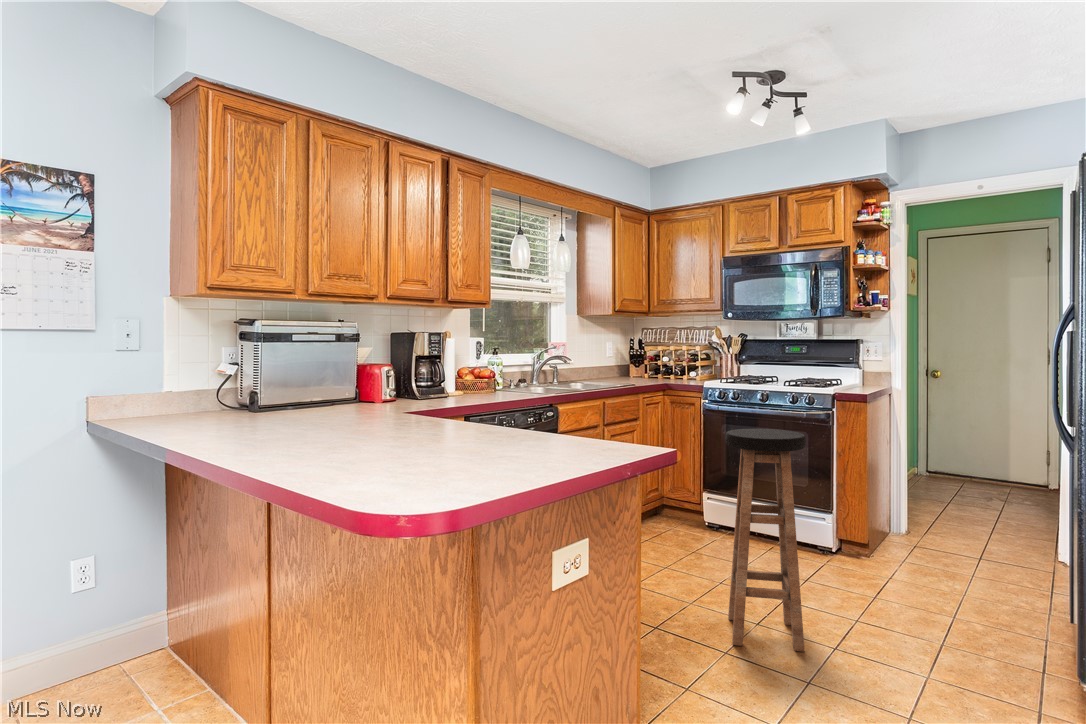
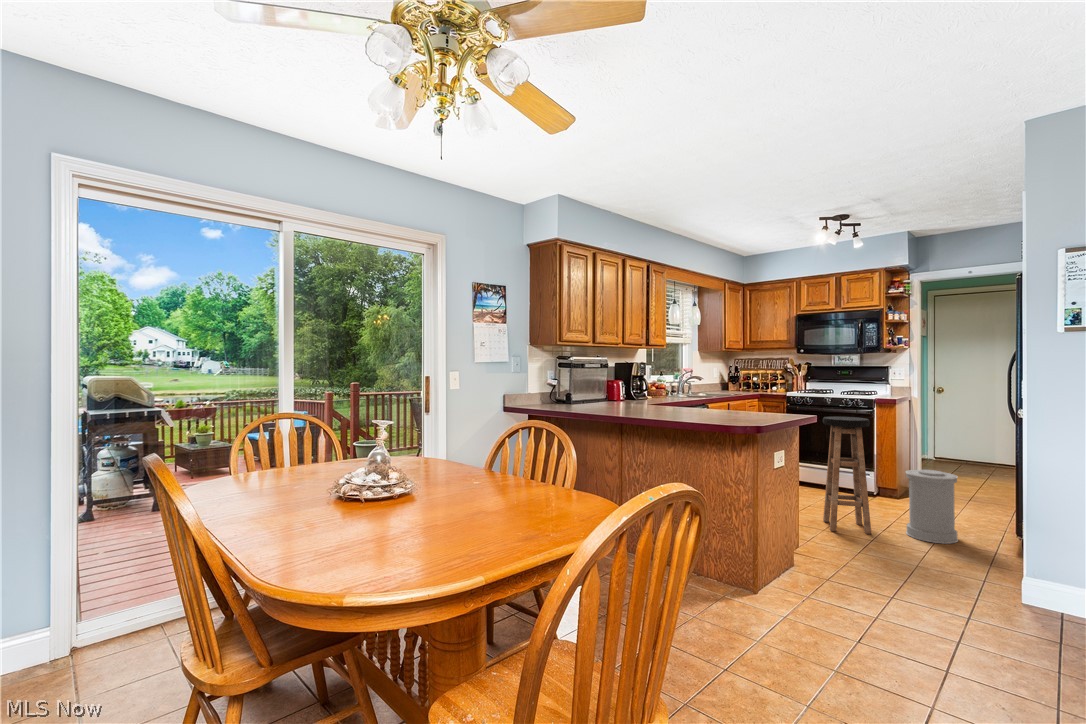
trash can: none [867,527,961,675] -> present [906,470,958,544]

